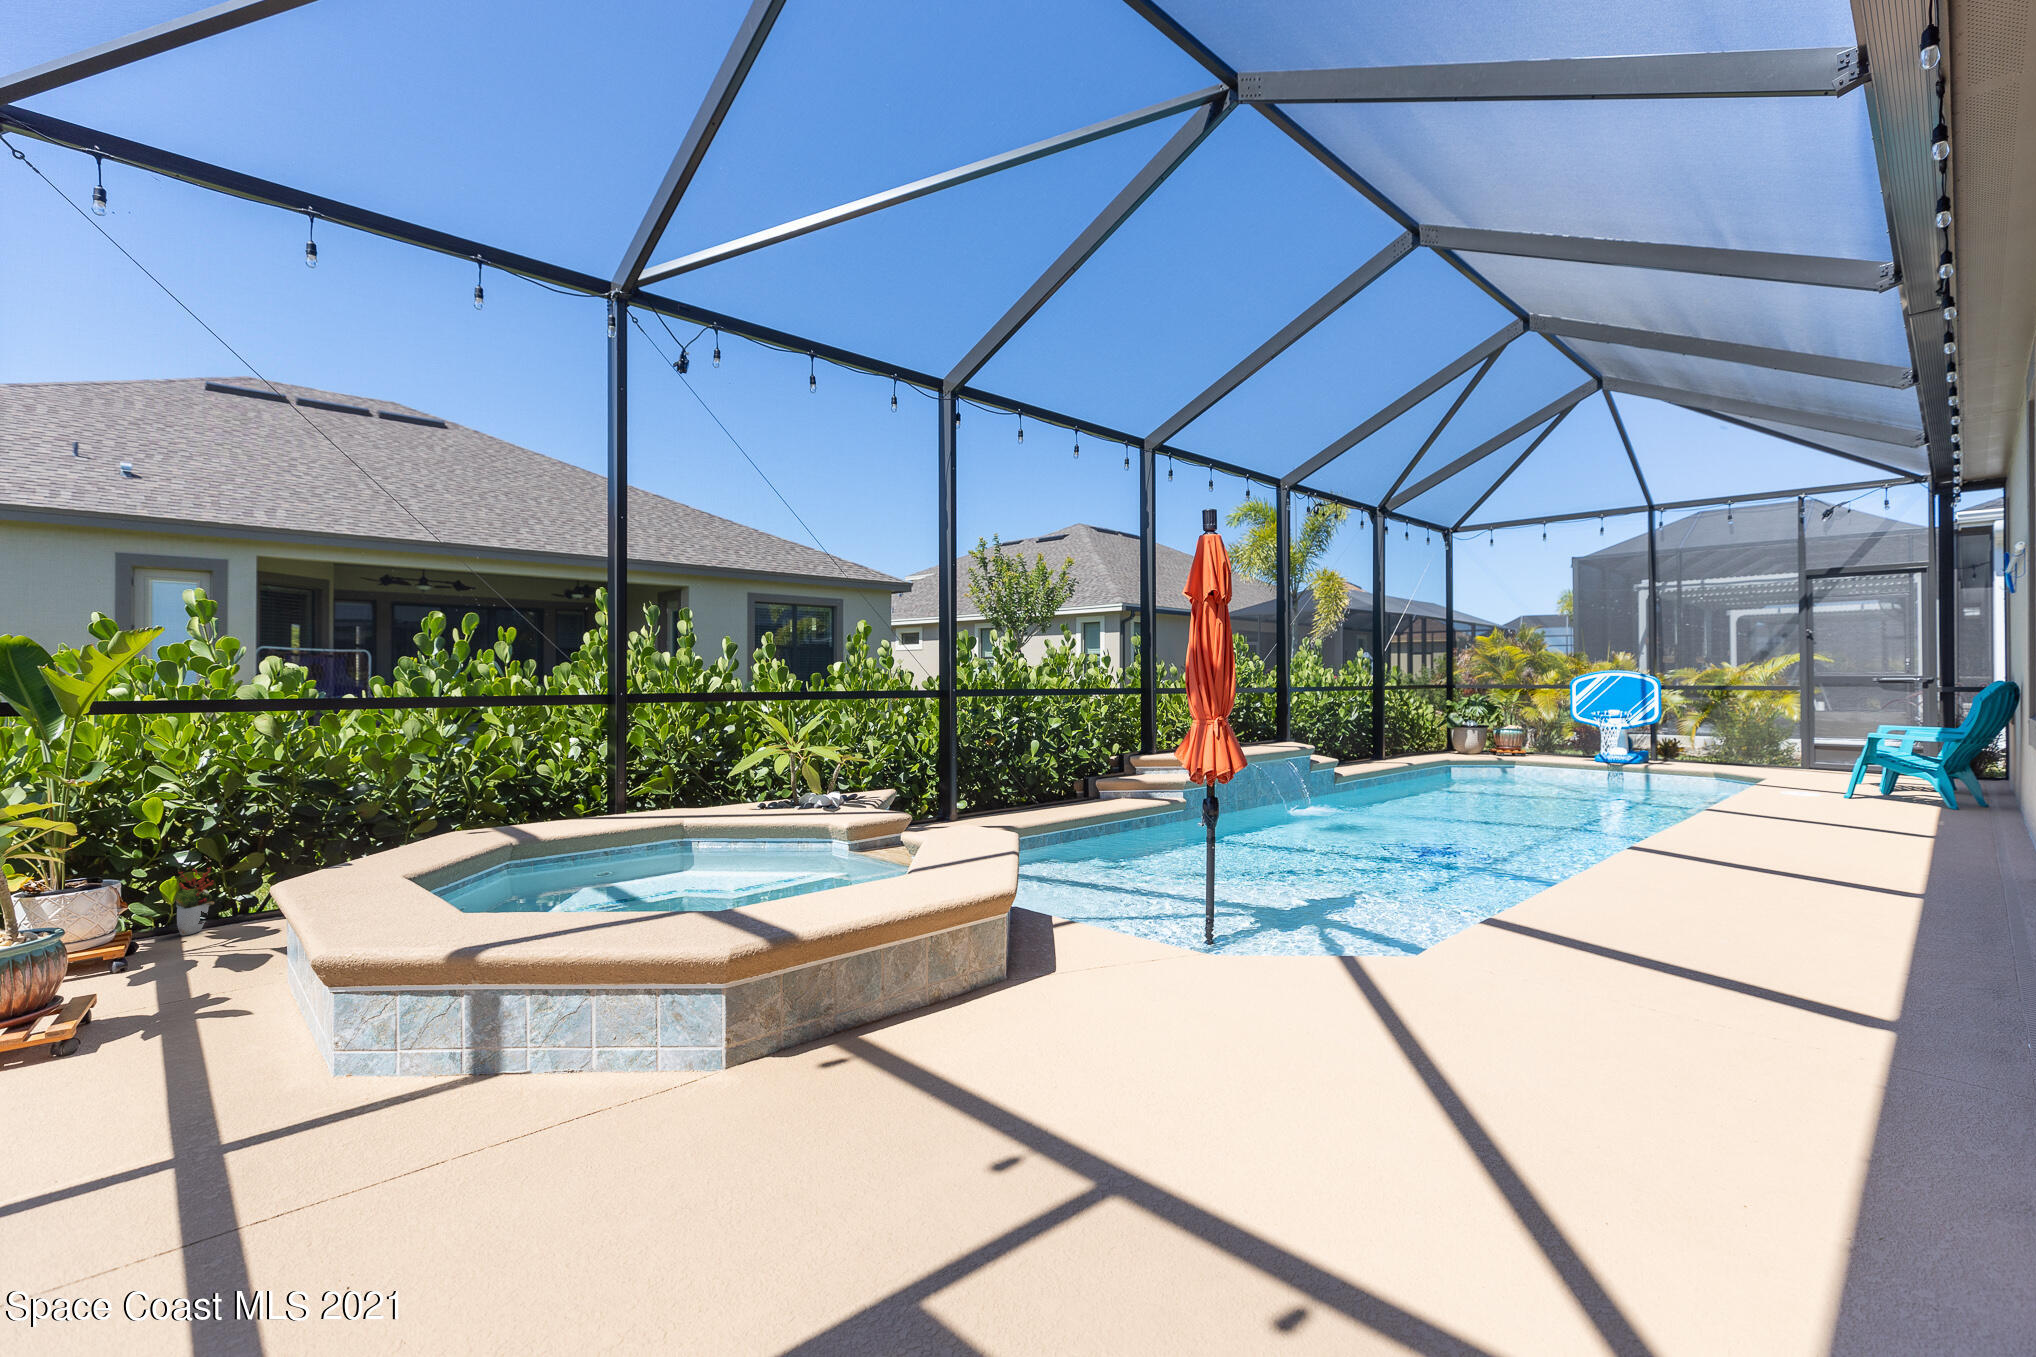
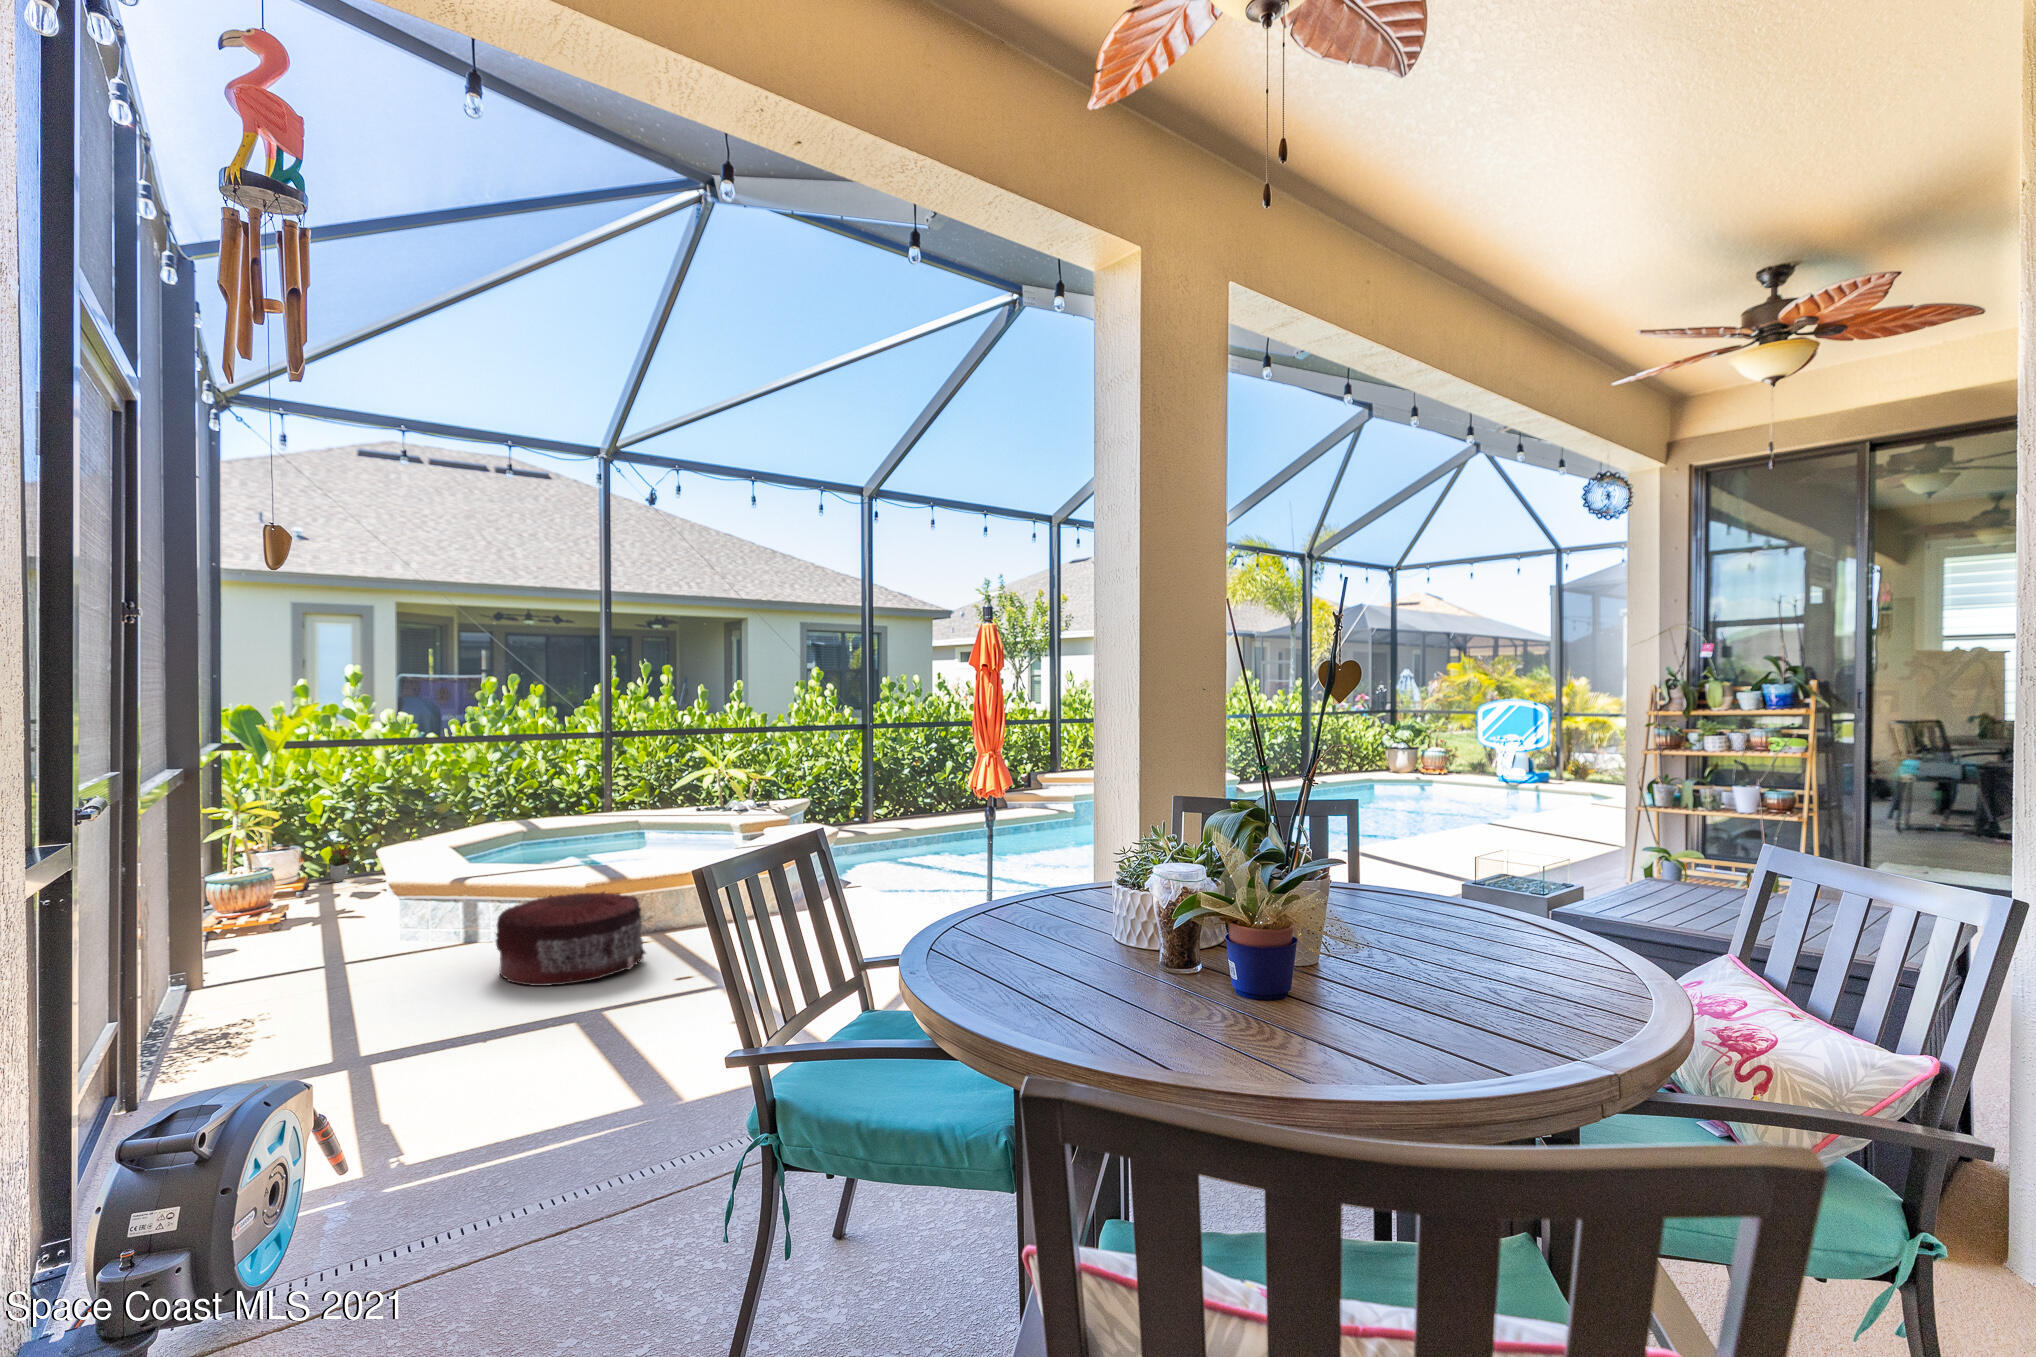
pouf: none [592,966,878,1210] -> present [495,892,645,986]

